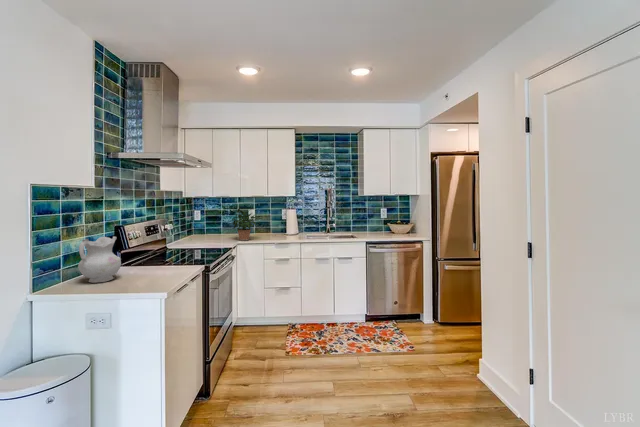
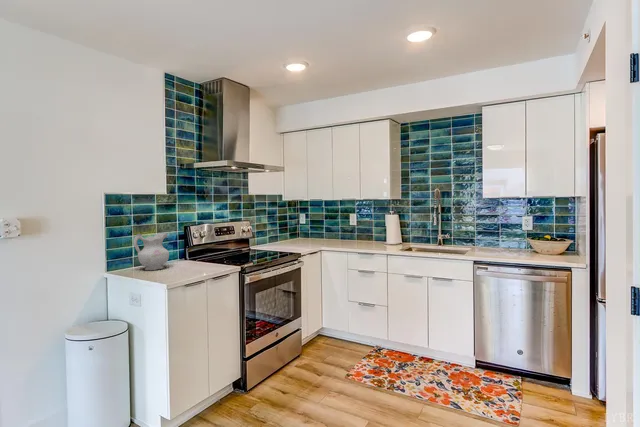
potted plant: present [230,208,259,241] -> none [317,210,349,246]

